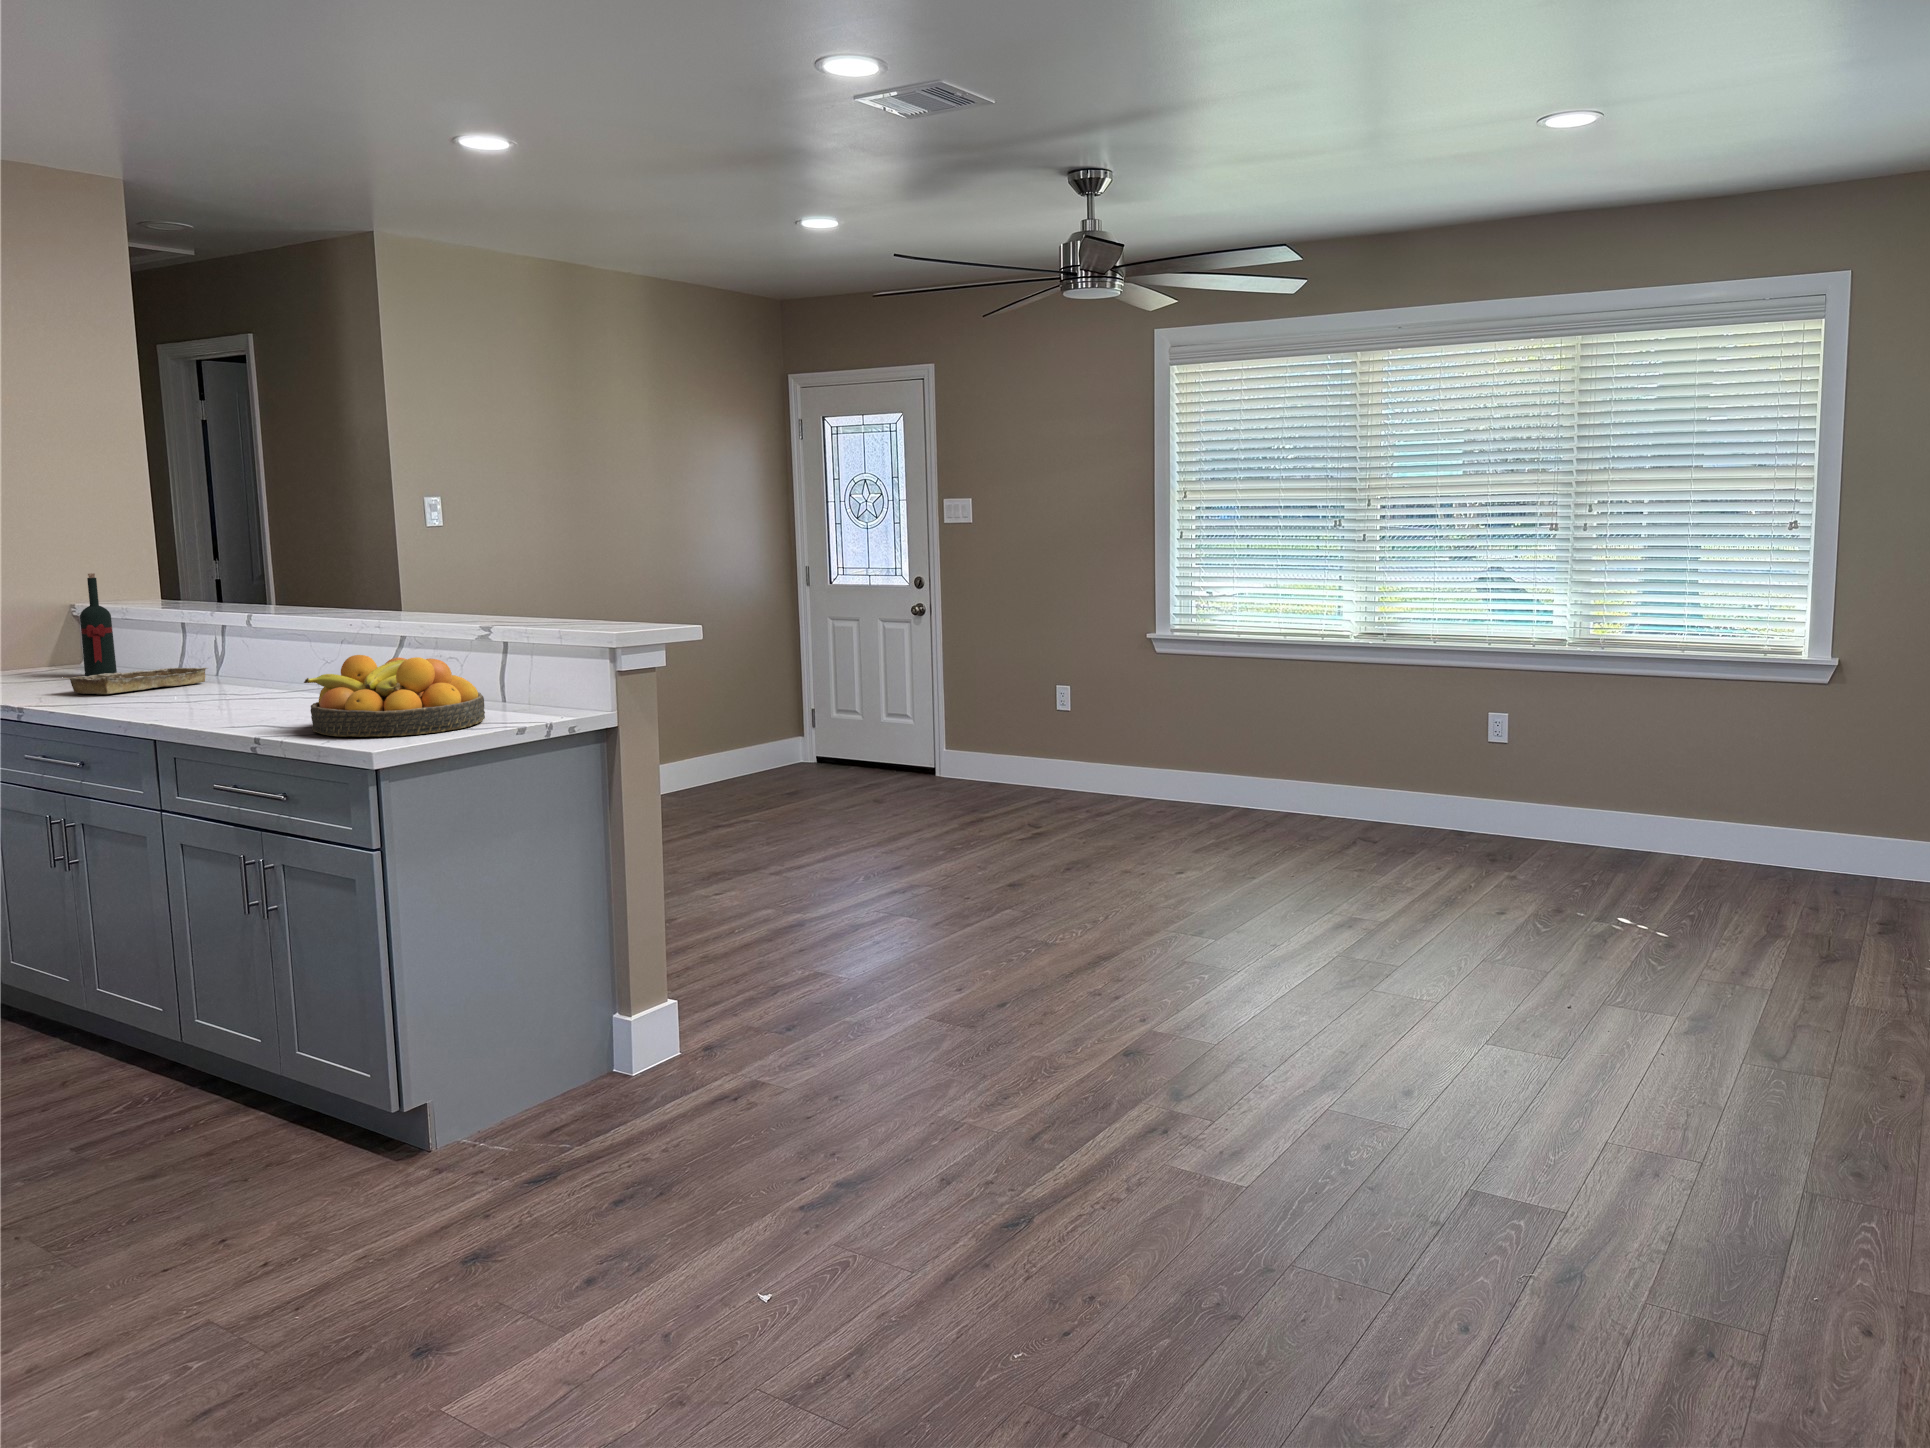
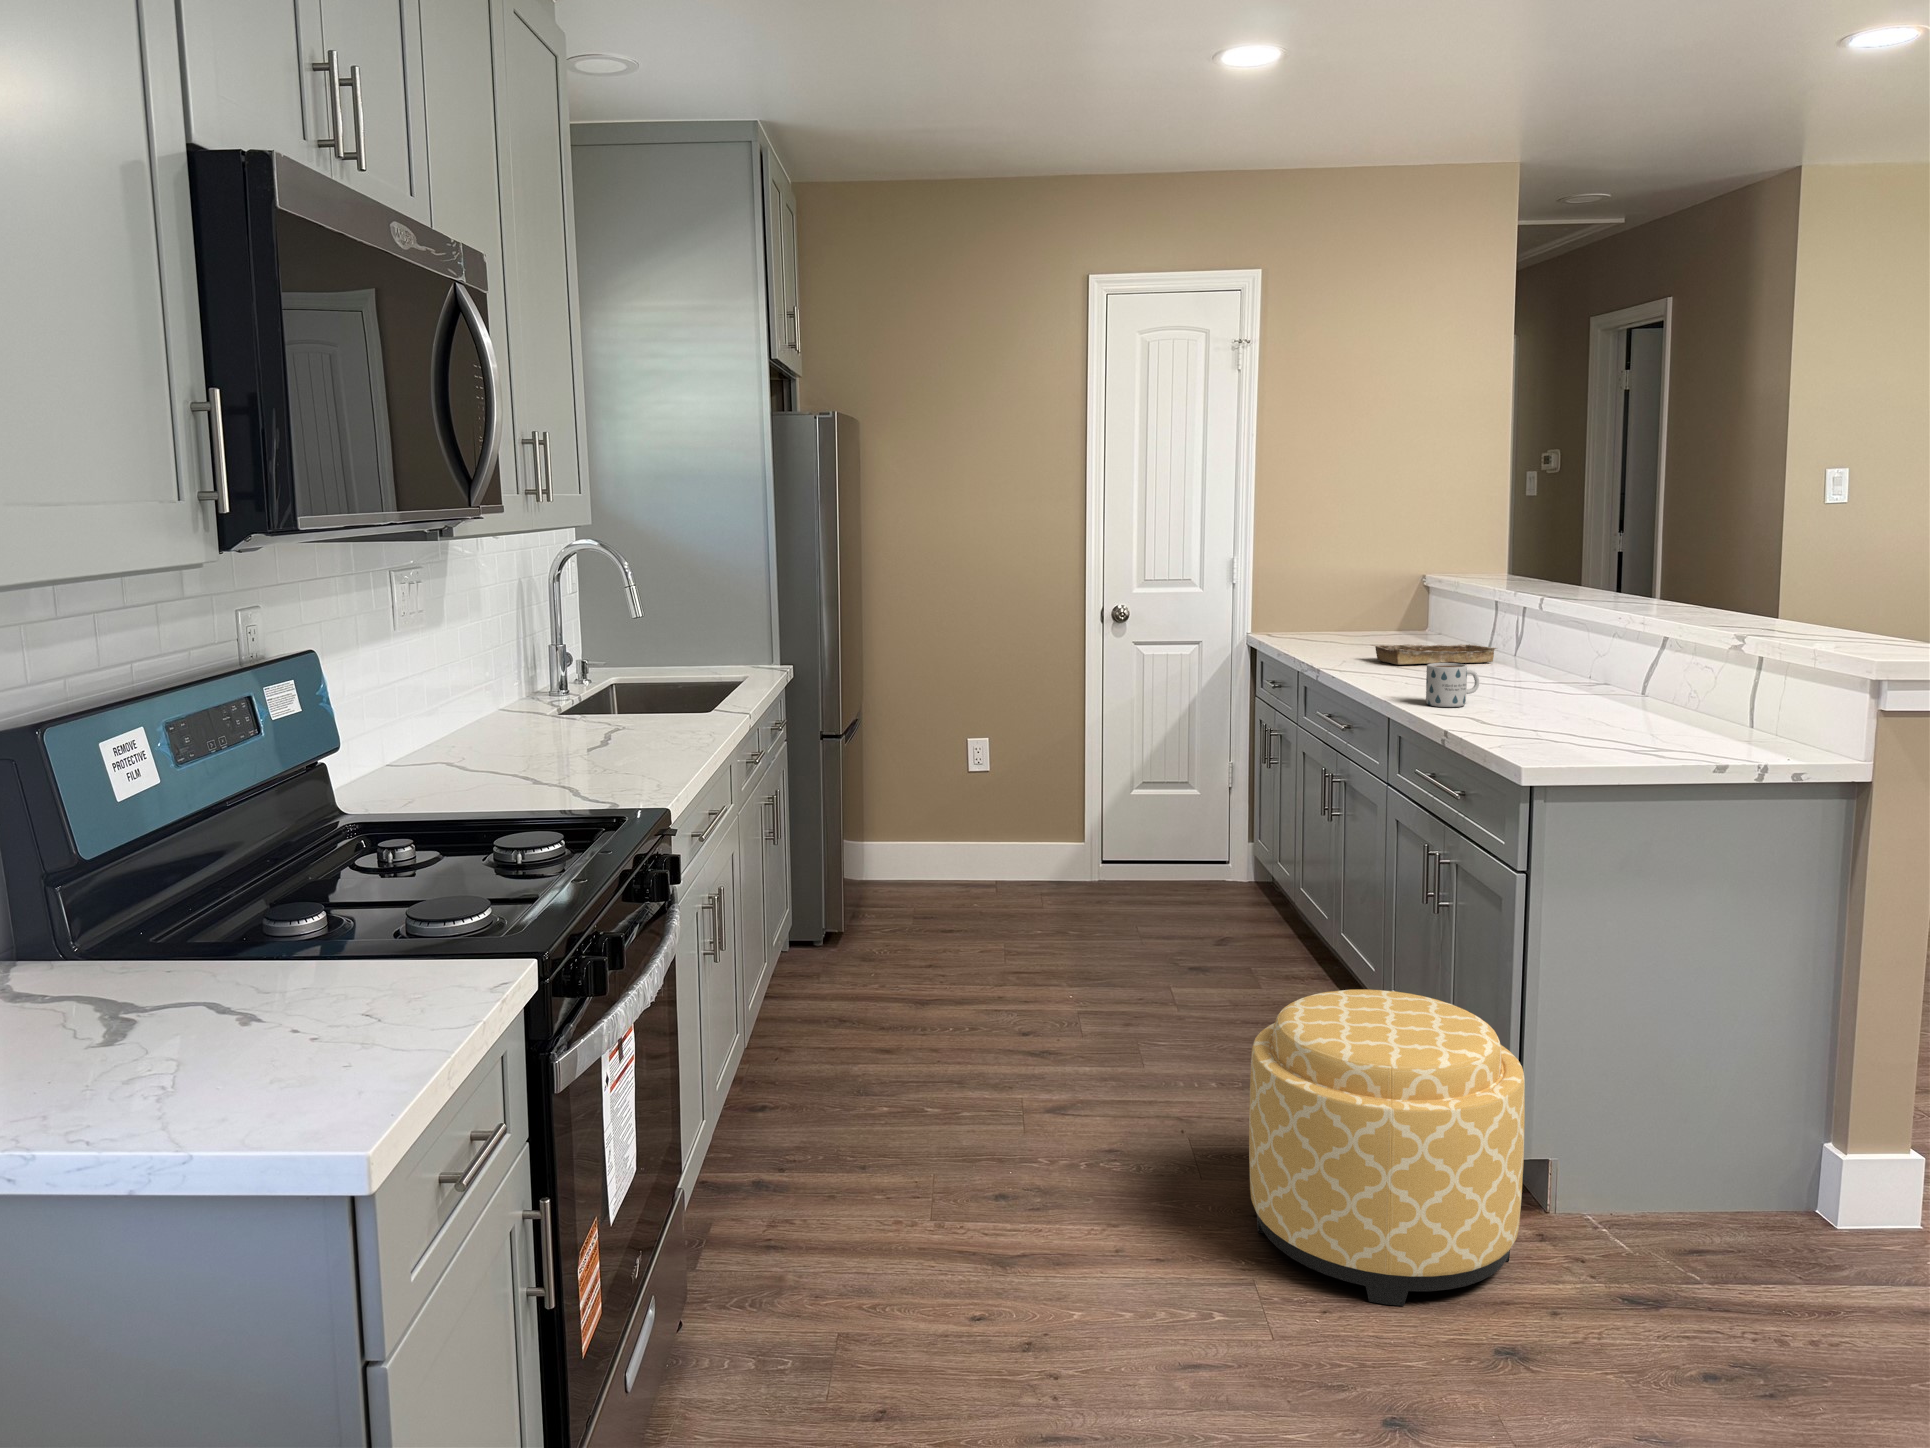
wine bottle: present [80,573,117,676] -> none [1411,548,1438,646]
fruit bowl: present [304,655,485,737] -> none [1496,655,1695,753]
mug: none [197,678,252,722] -> present [1426,663,1479,707]
ottoman: none [139,991,436,1291] -> present [1249,989,1525,1306]

